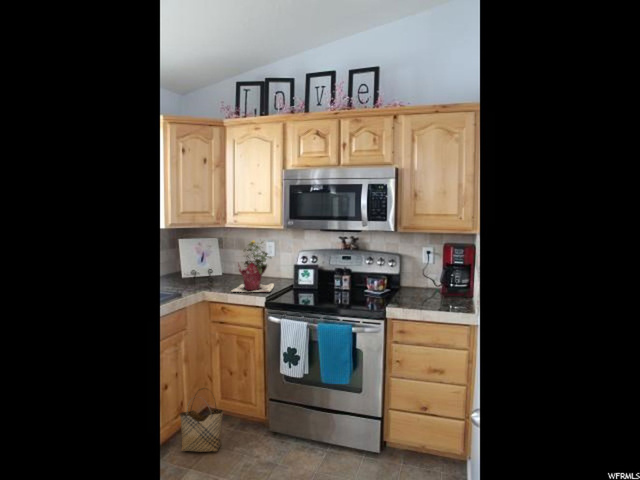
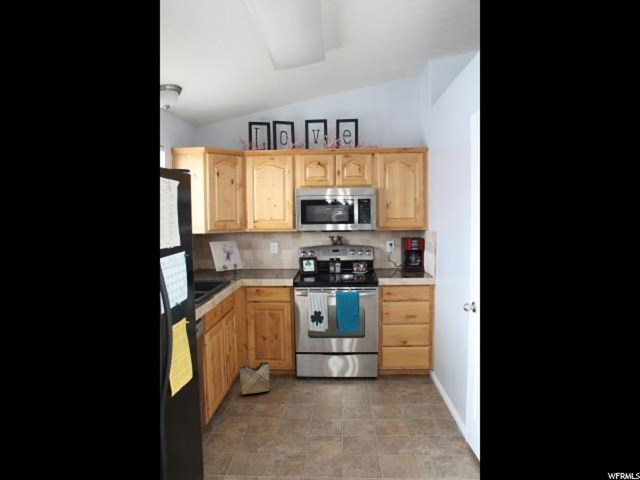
potted plant: present [232,240,275,292] -> none [261,239,291,278]

